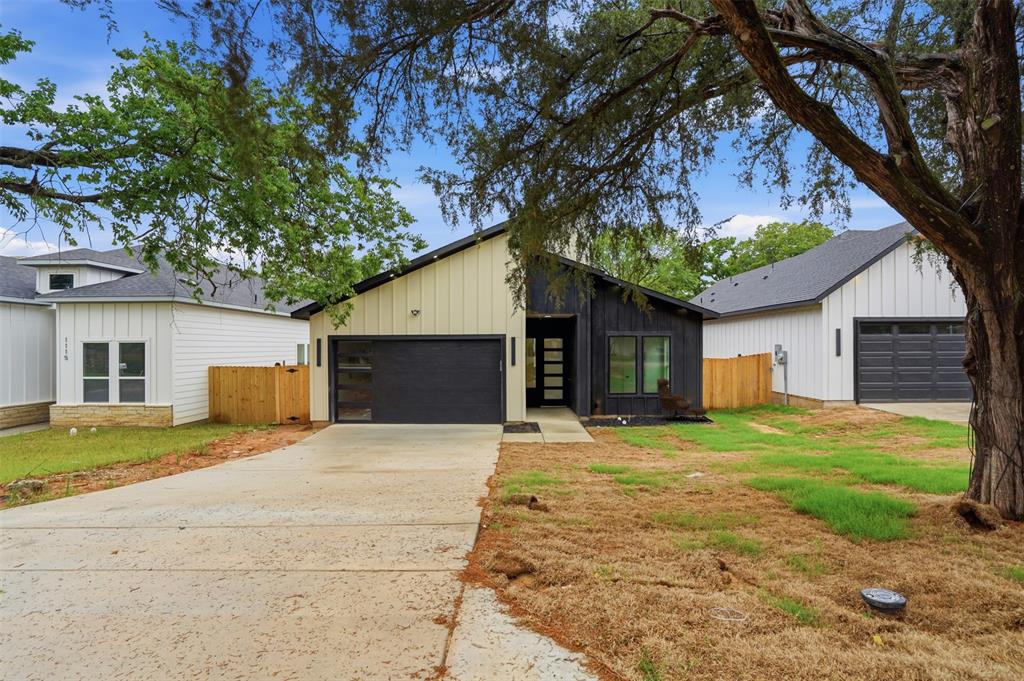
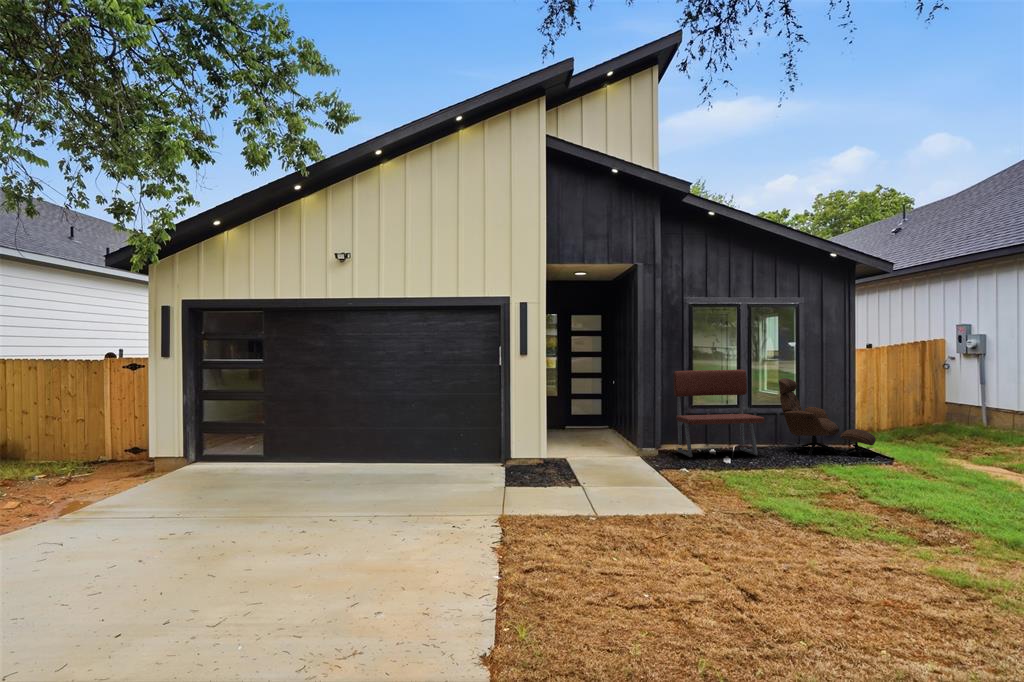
bench: none [598,373,646,422] -> present [674,370,764,457]

